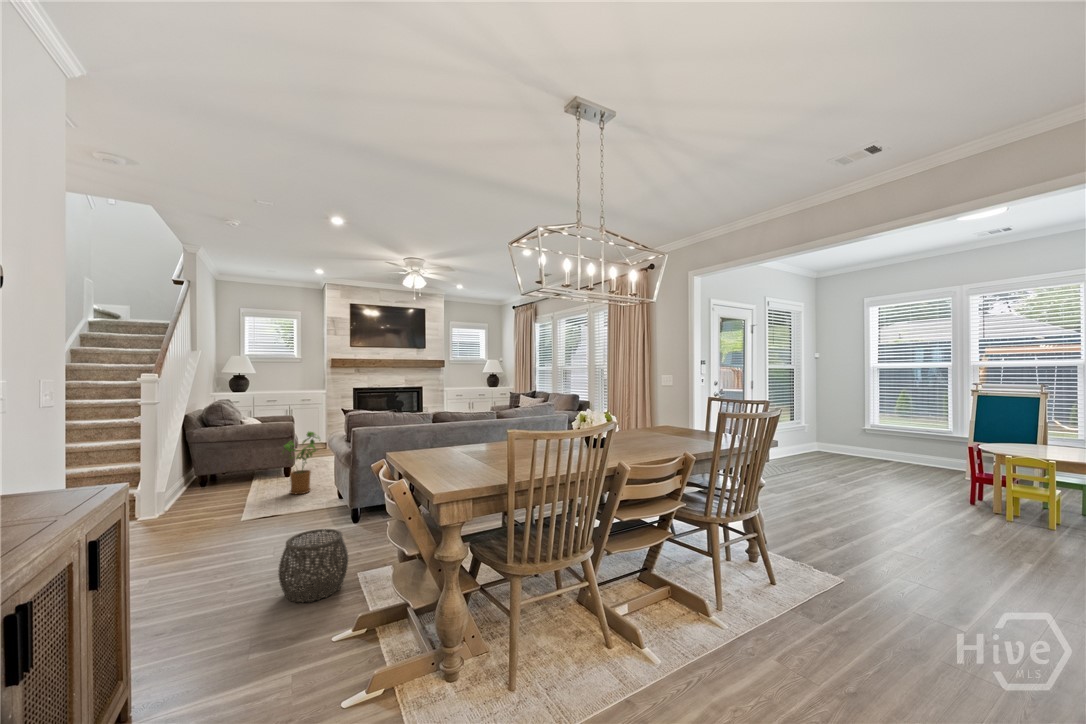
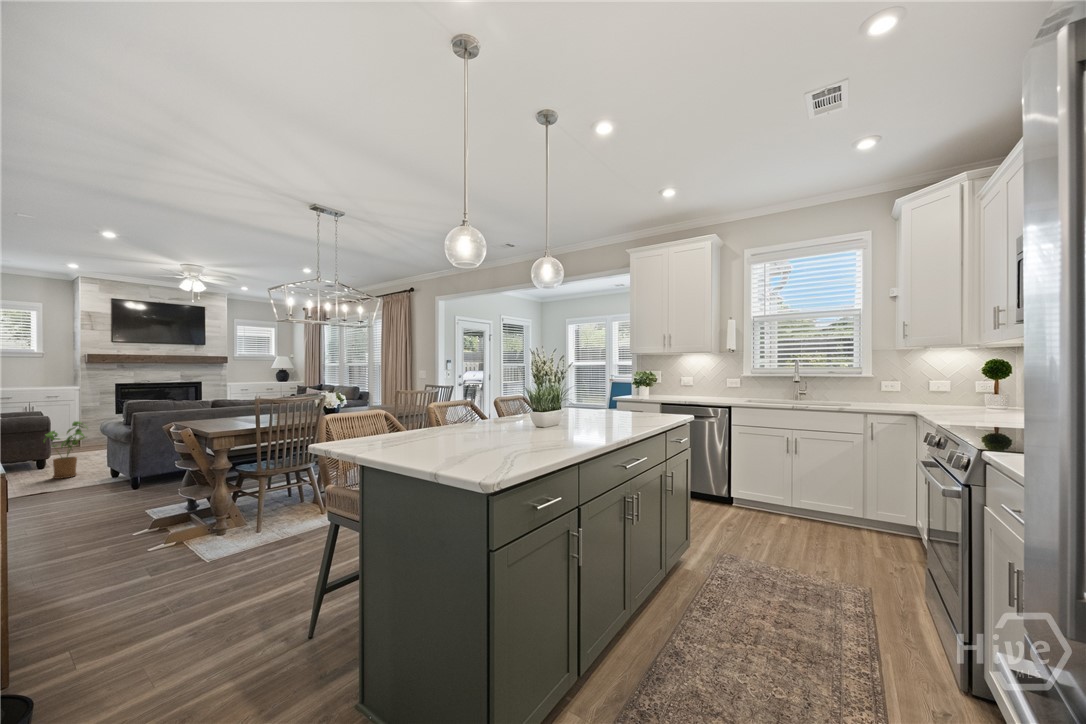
woven basket: present [278,529,348,603] -> none [75,480,137,527]

